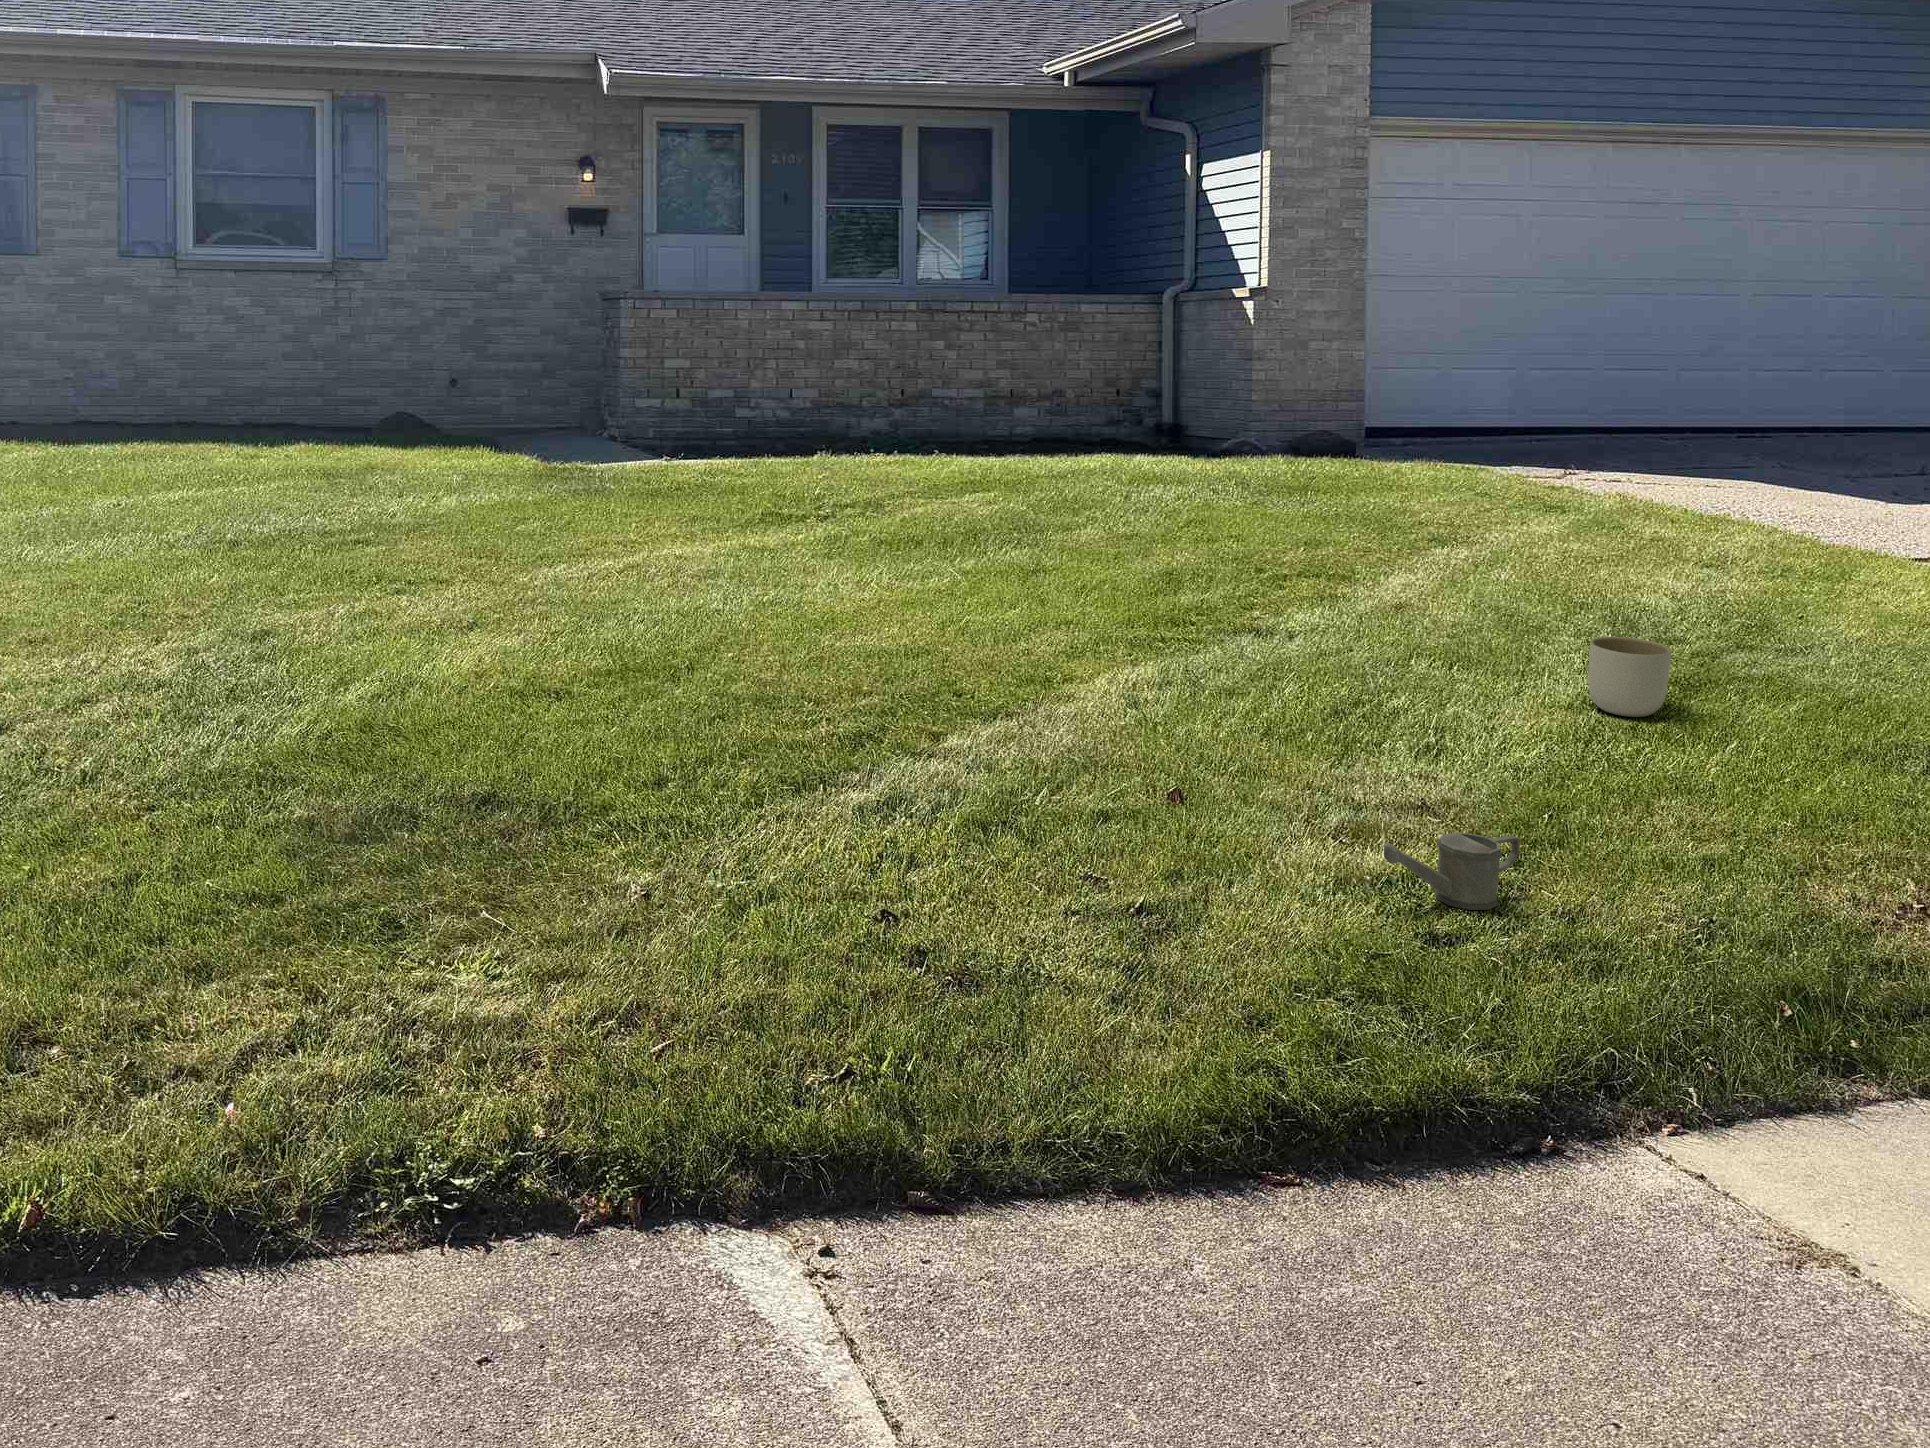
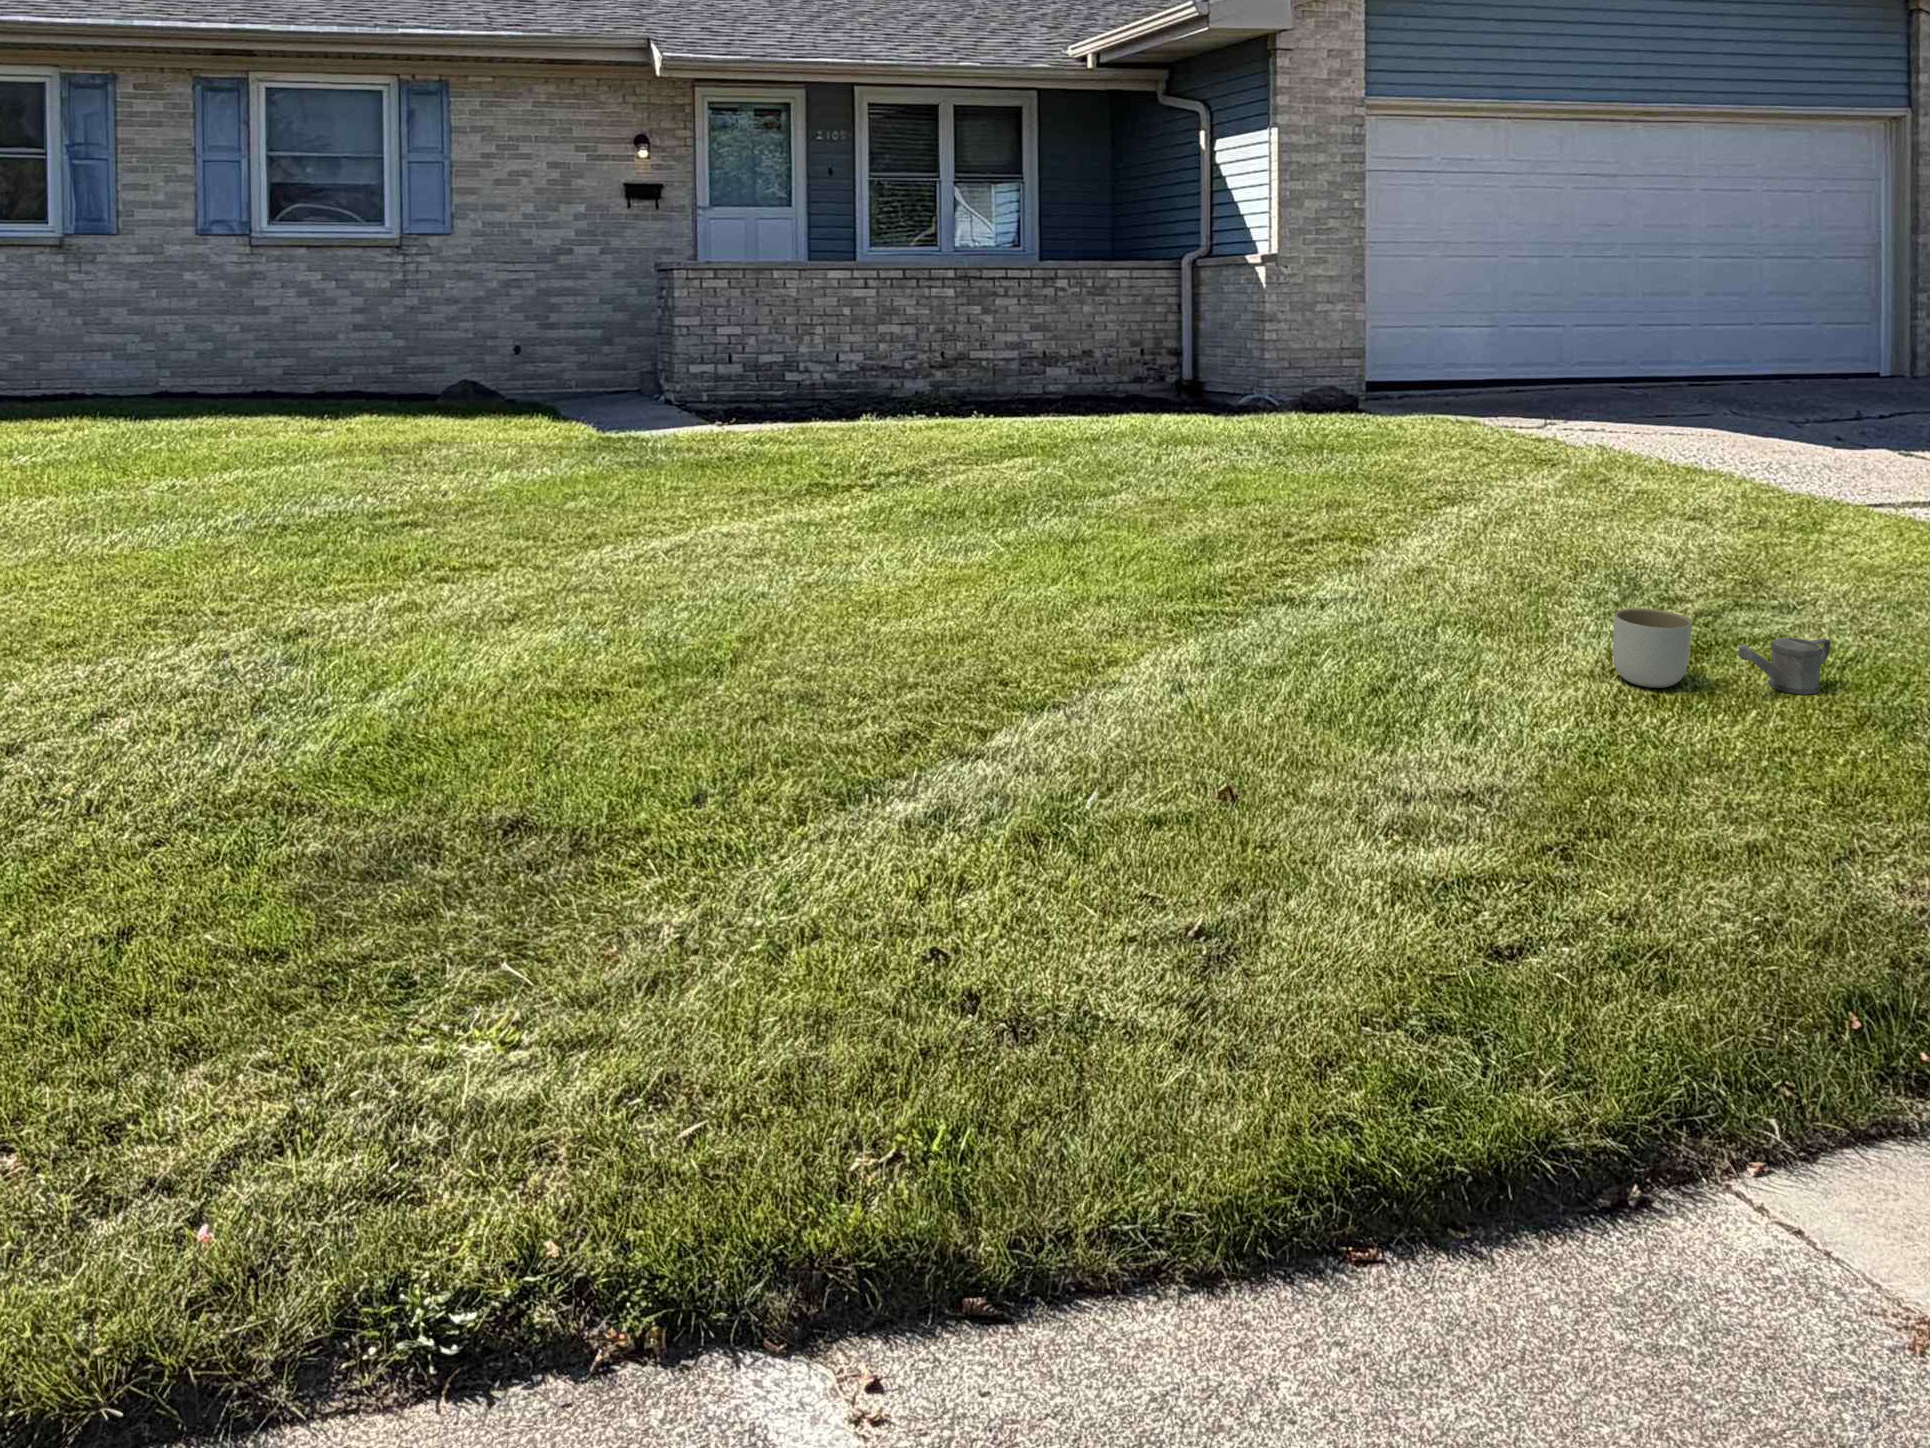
watering can: present [1384,833,1520,910] -> present [1738,638,1831,694]

